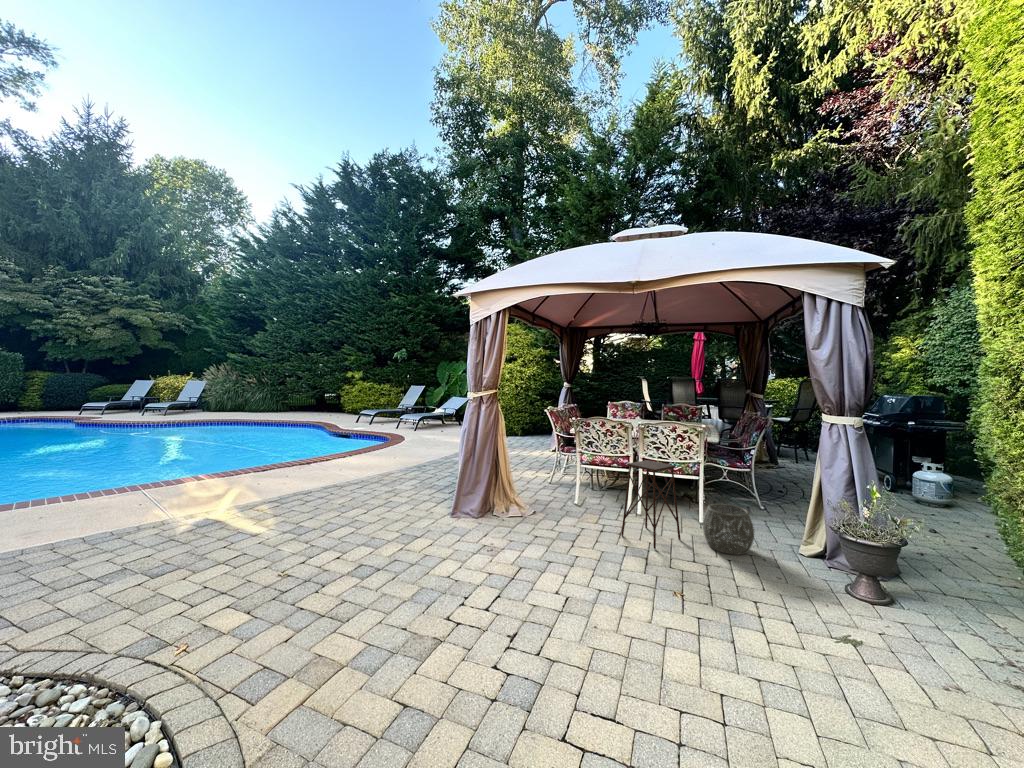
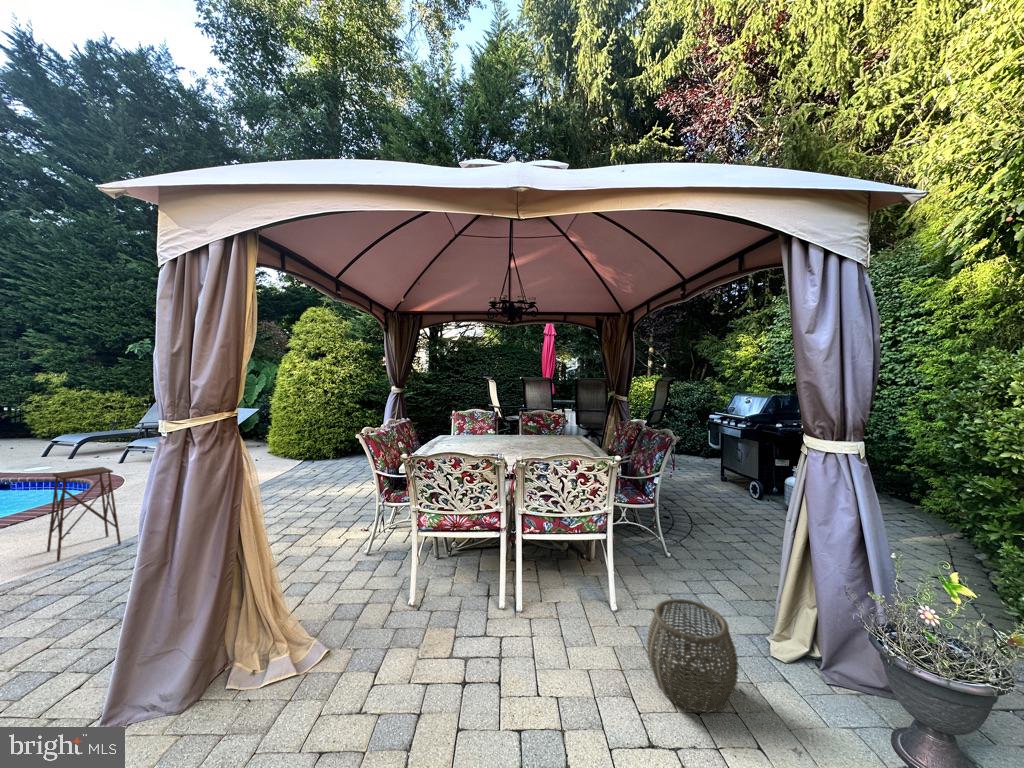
side table: present [621,460,681,549] -> present [47,467,121,561]

